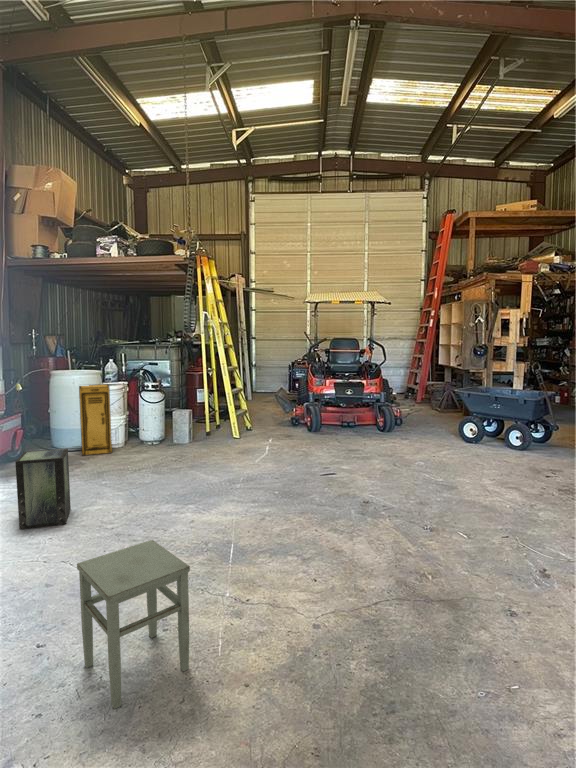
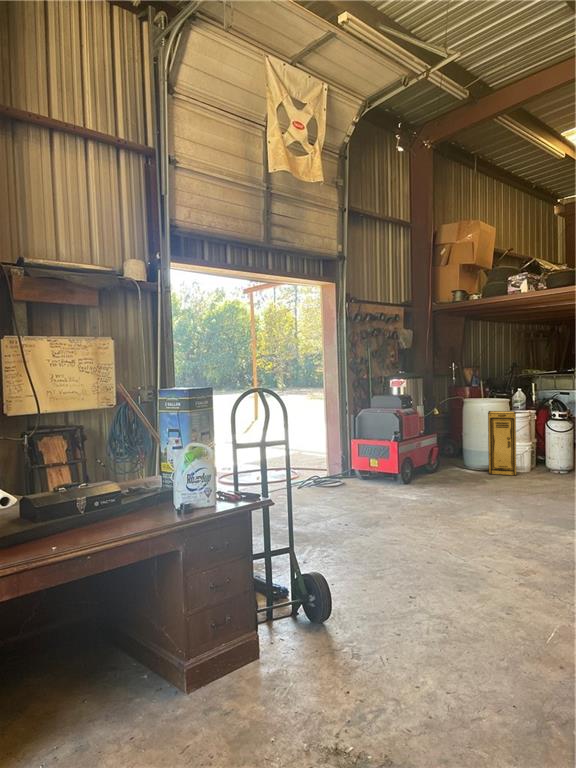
storage box: present [15,449,71,529] -> none [438,457,477,517]
stool: present [77,540,190,709] -> none [478,519,557,615]

